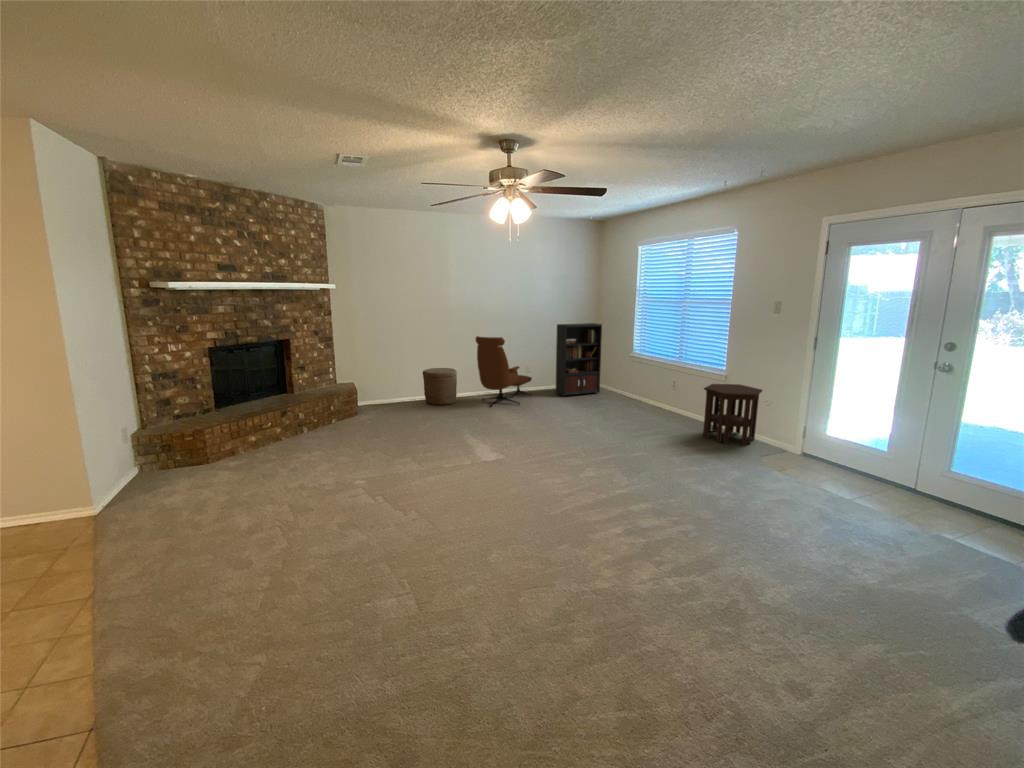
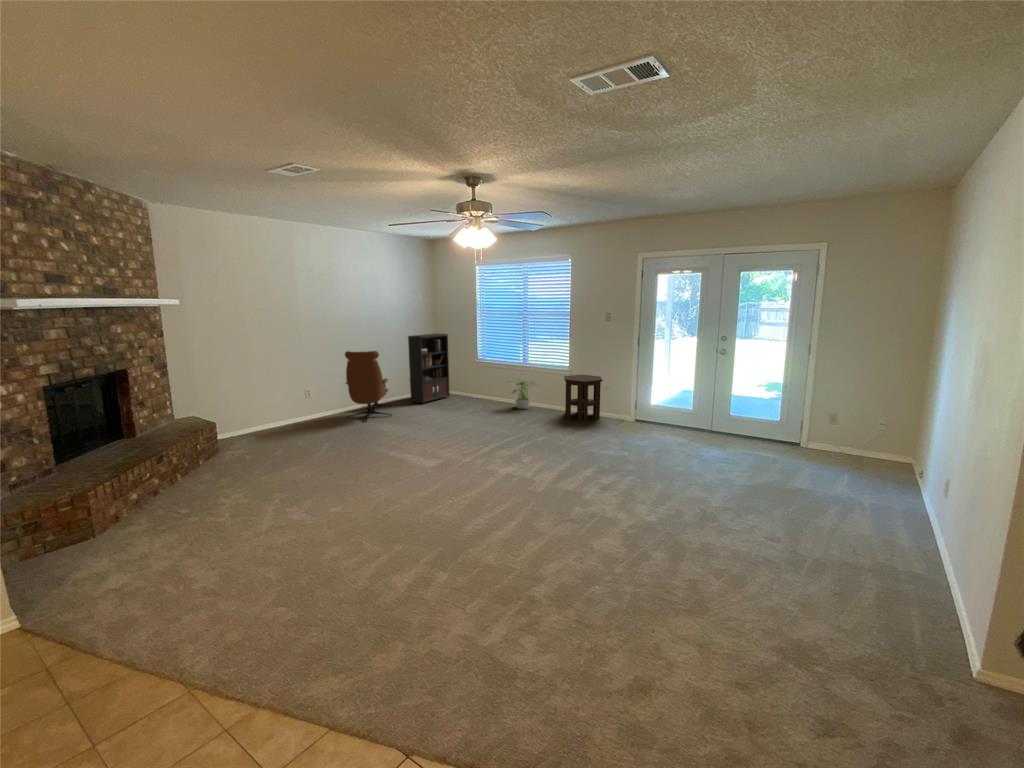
woven basket: present [423,368,457,405] -> none [280,388,321,429]
potted plant: none [646,380,690,418] -> present [509,378,534,409]

